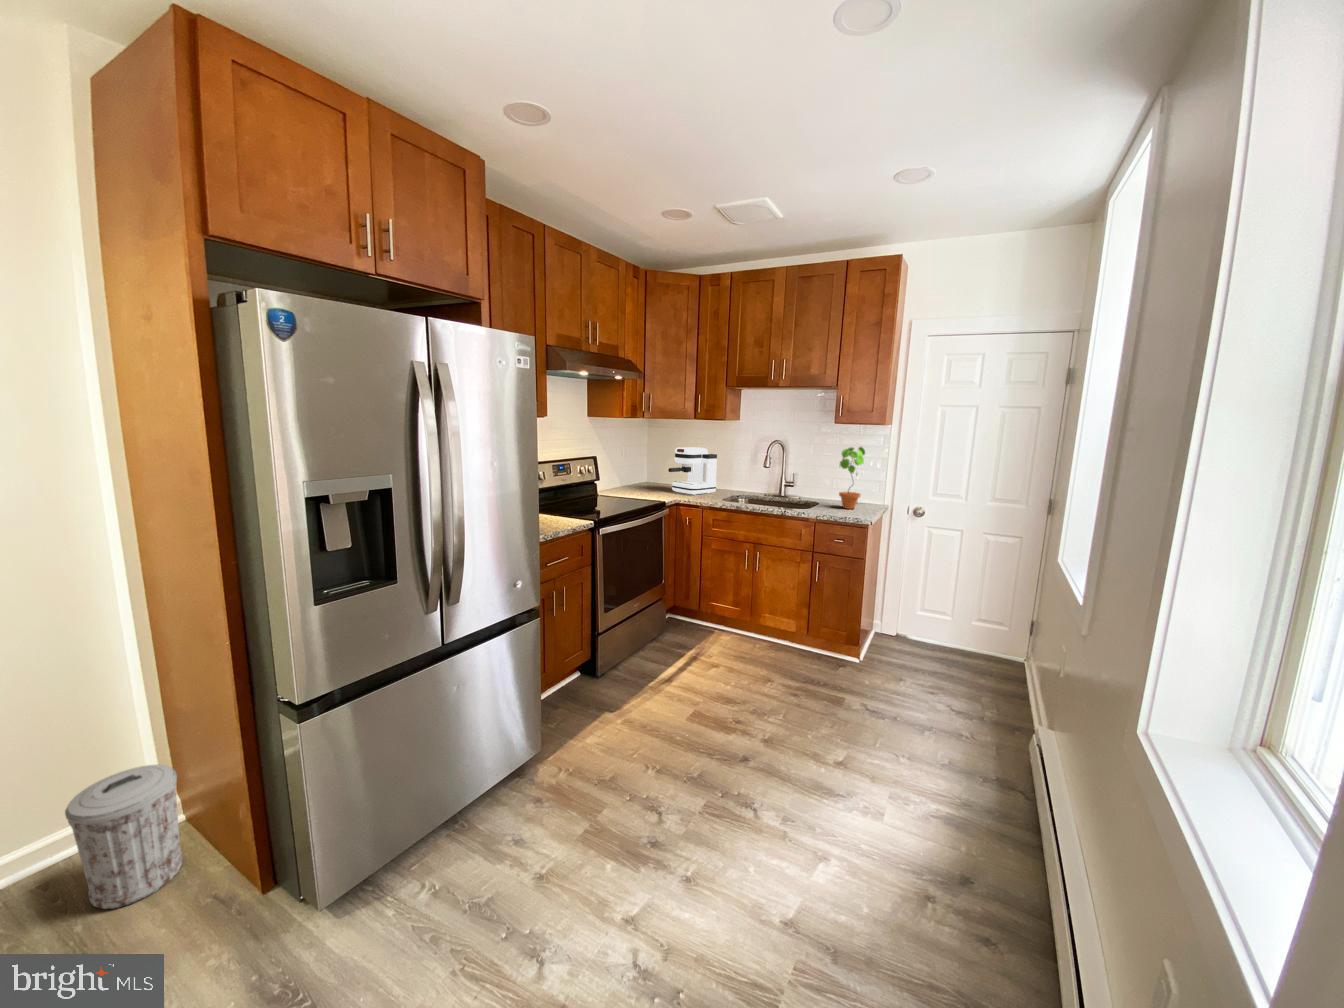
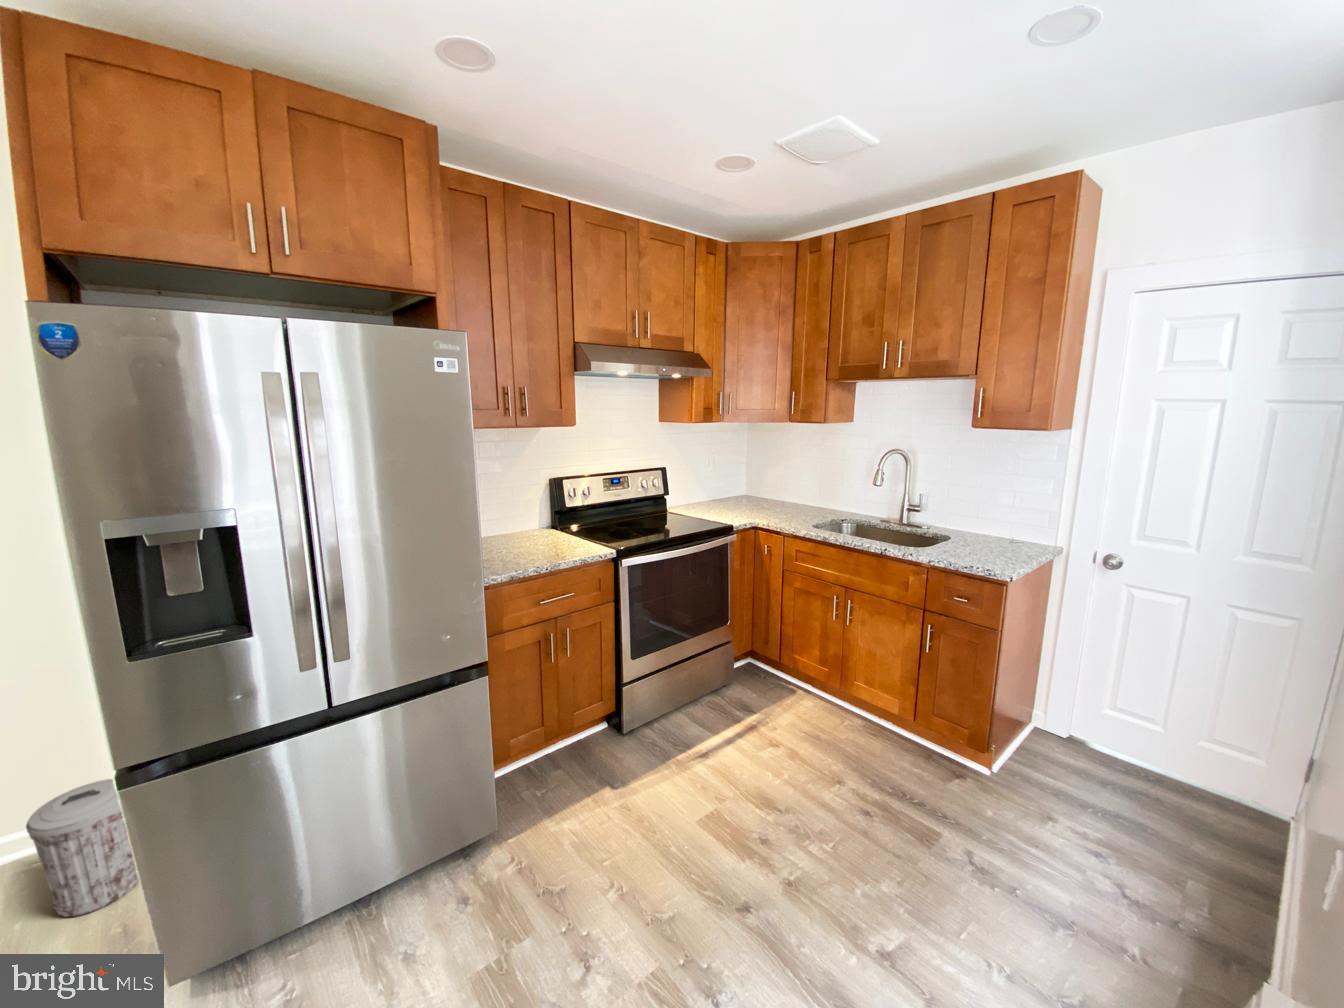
coffee maker: present [668,447,717,495] -> none [750,455,814,516]
potted plant: present [839,447,865,509] -> none [974,459,1018,549]

